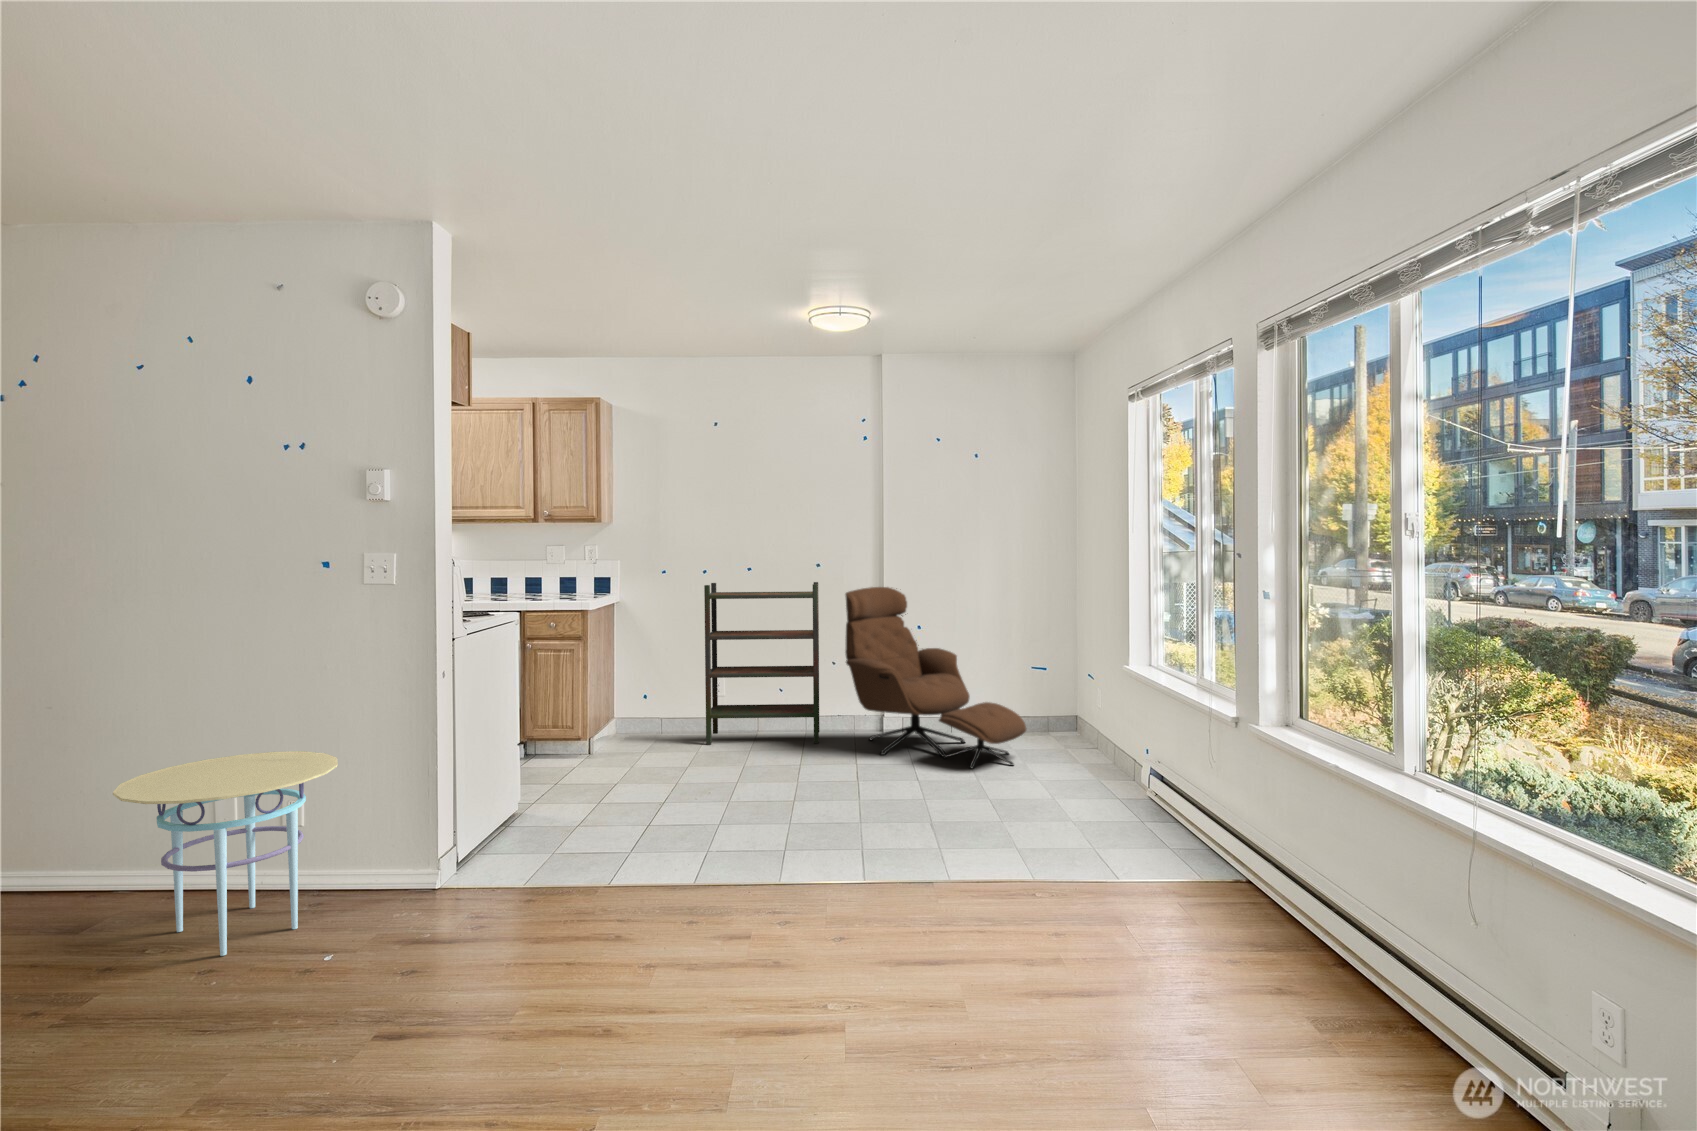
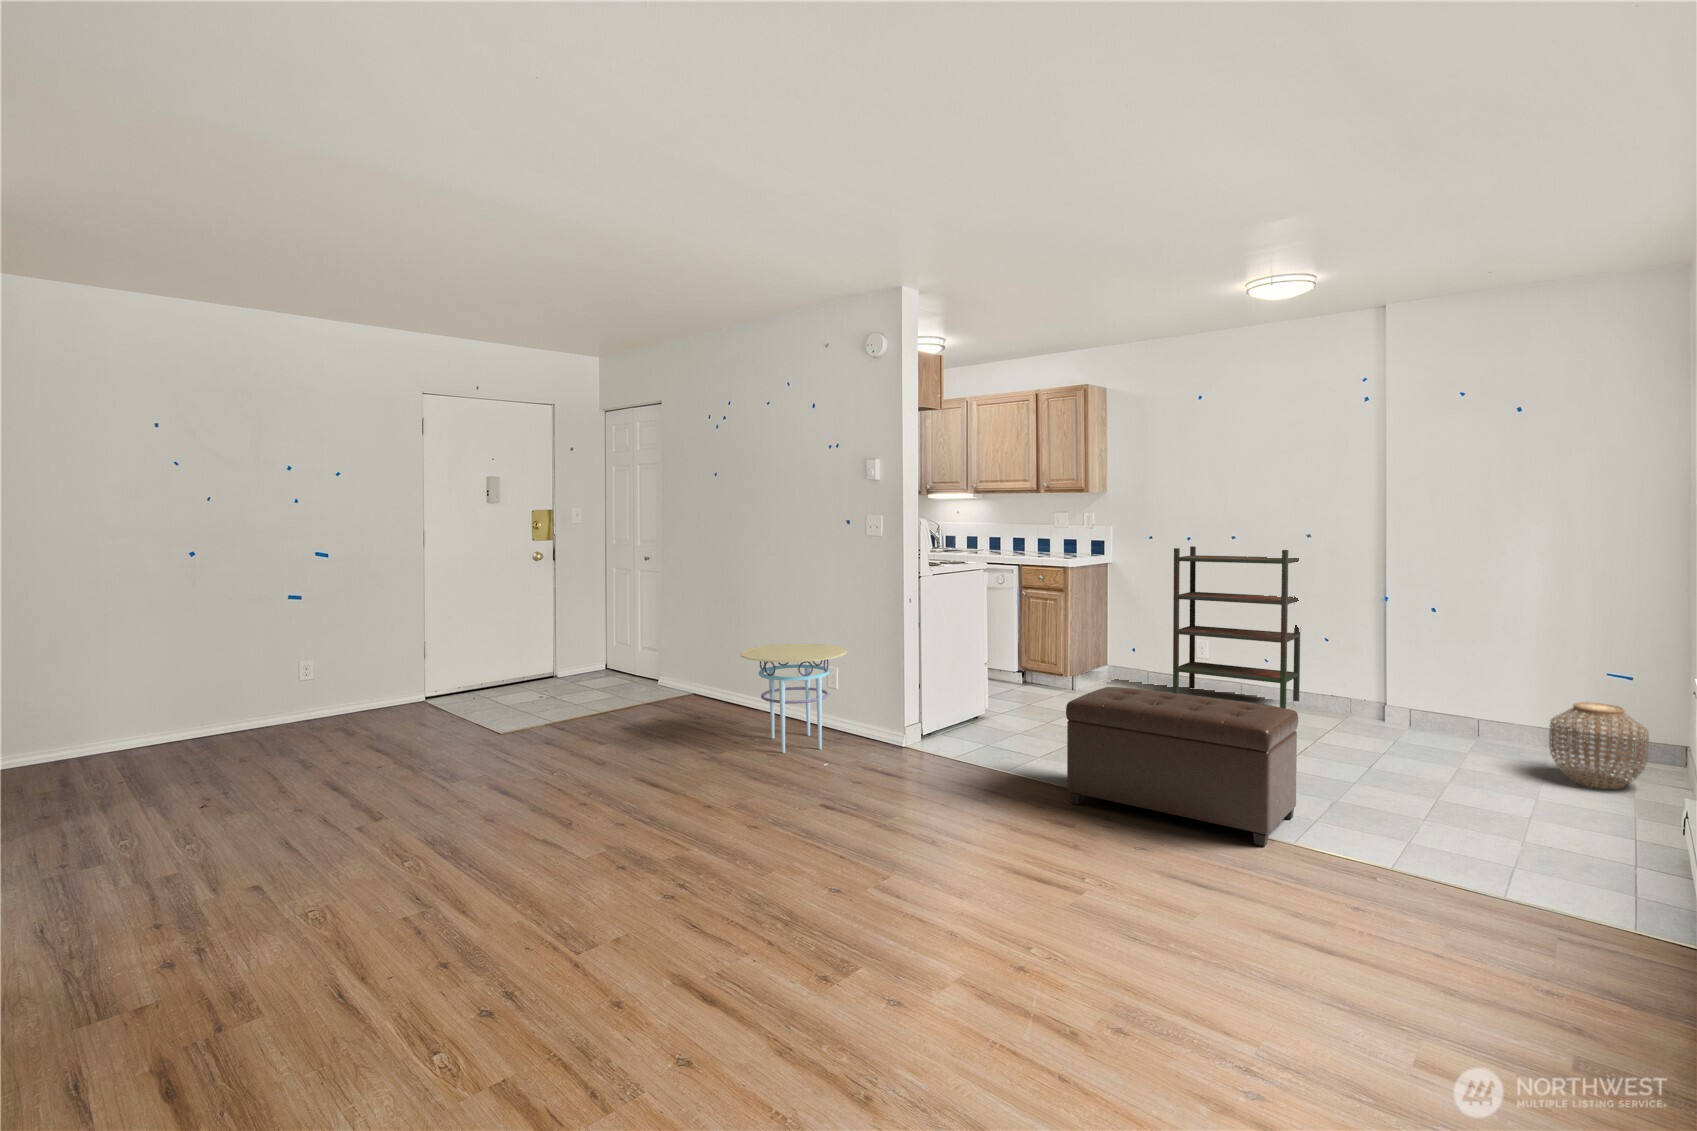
lounge chair: present [845,587,1026,768] -> none [1310,555,1528,763]
woven basket: none [1053,703,1117,774] -> present [1549,702,1649,789]
ottoman: none [733,750,974,912] -> present [1066,687,1298,847]

